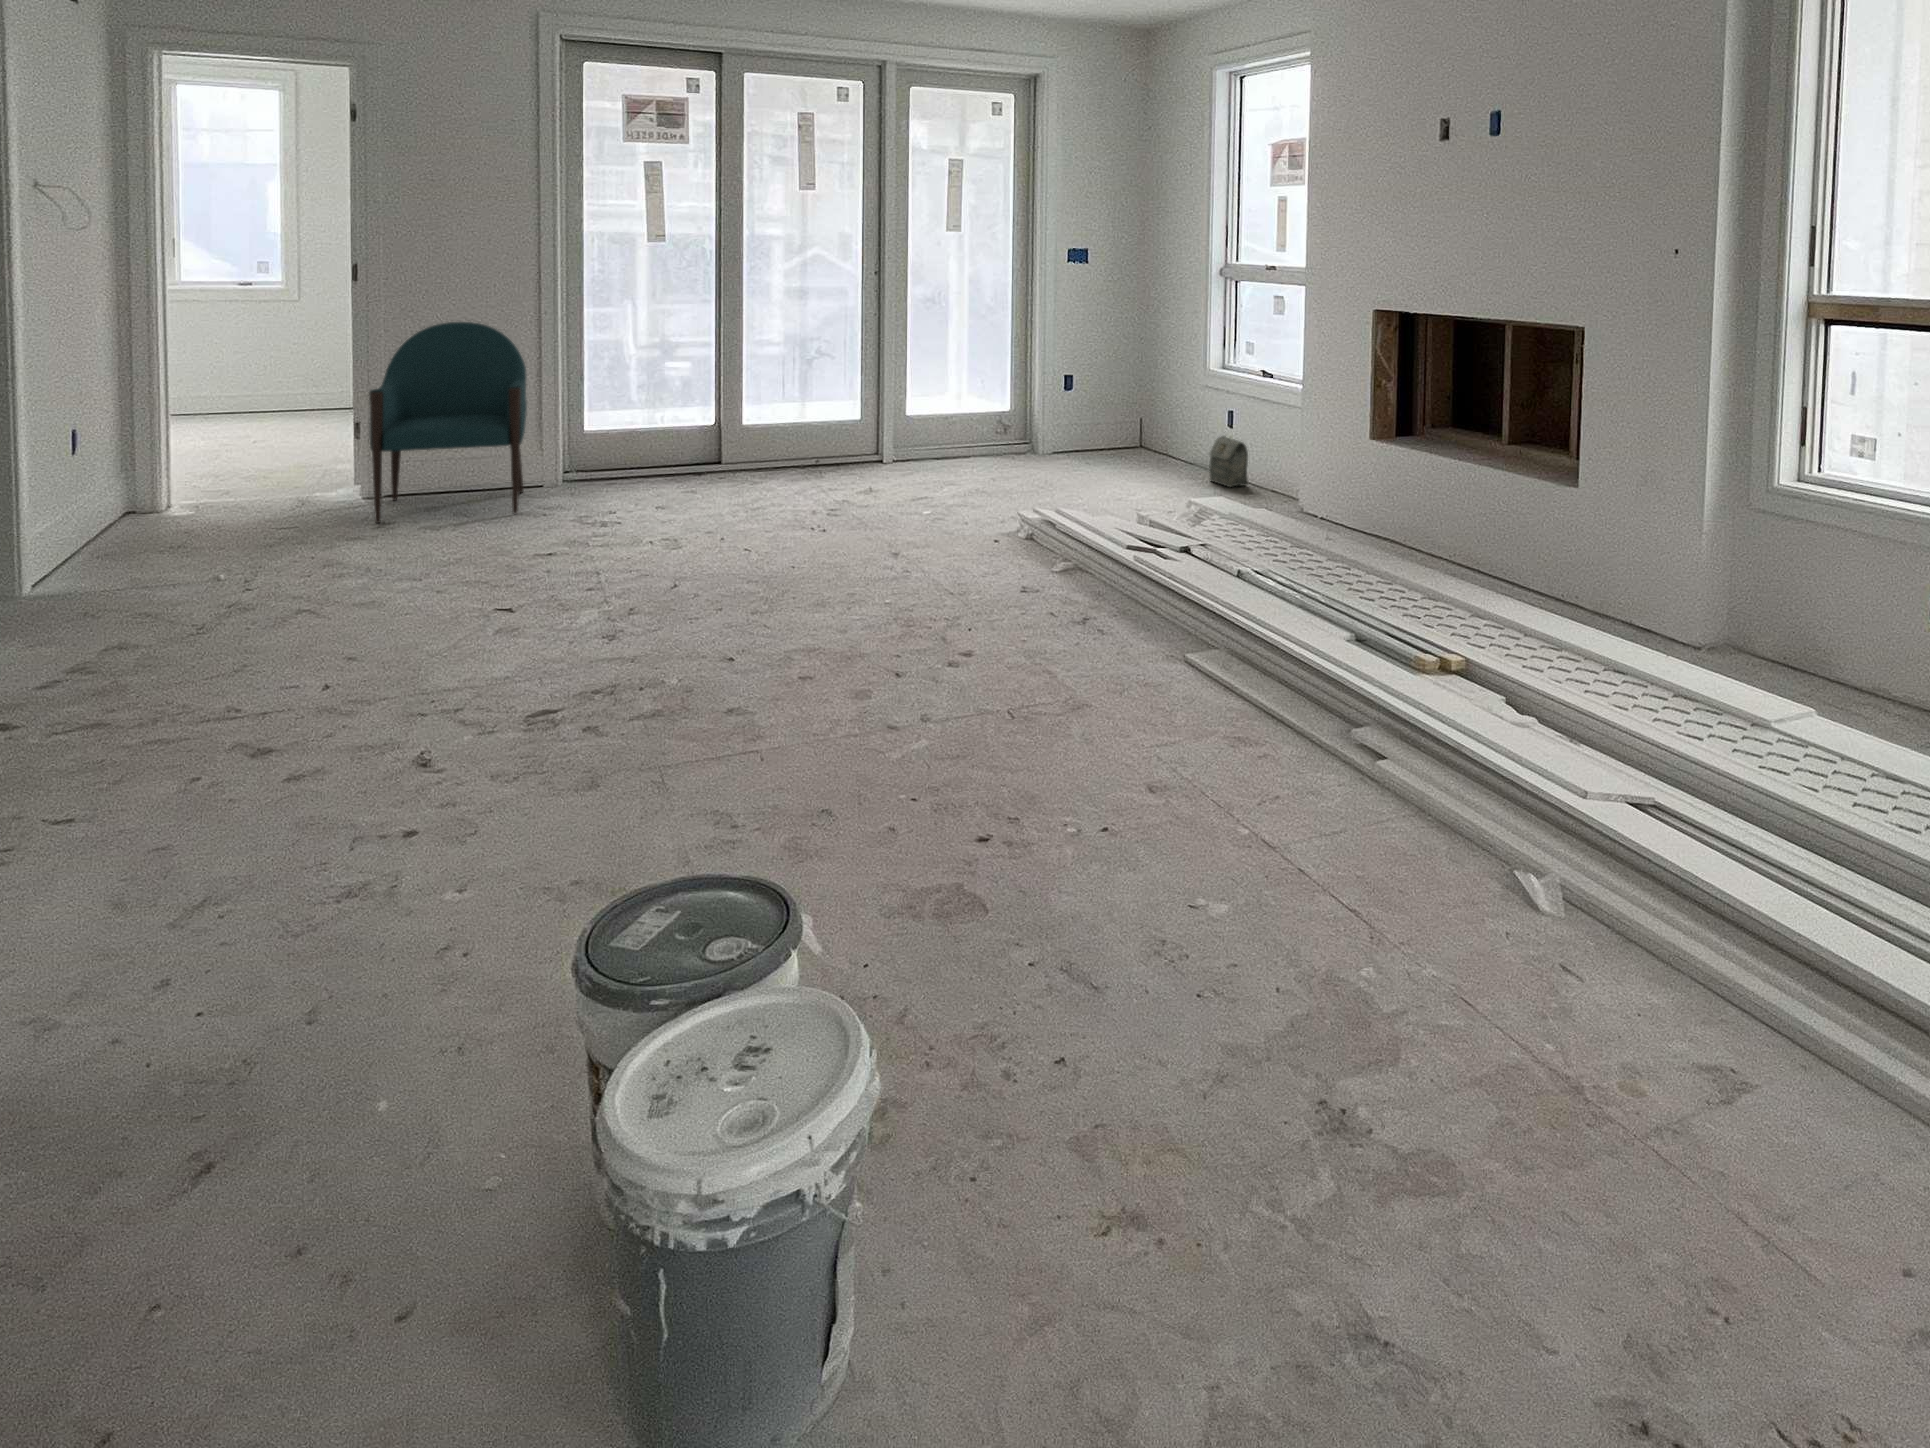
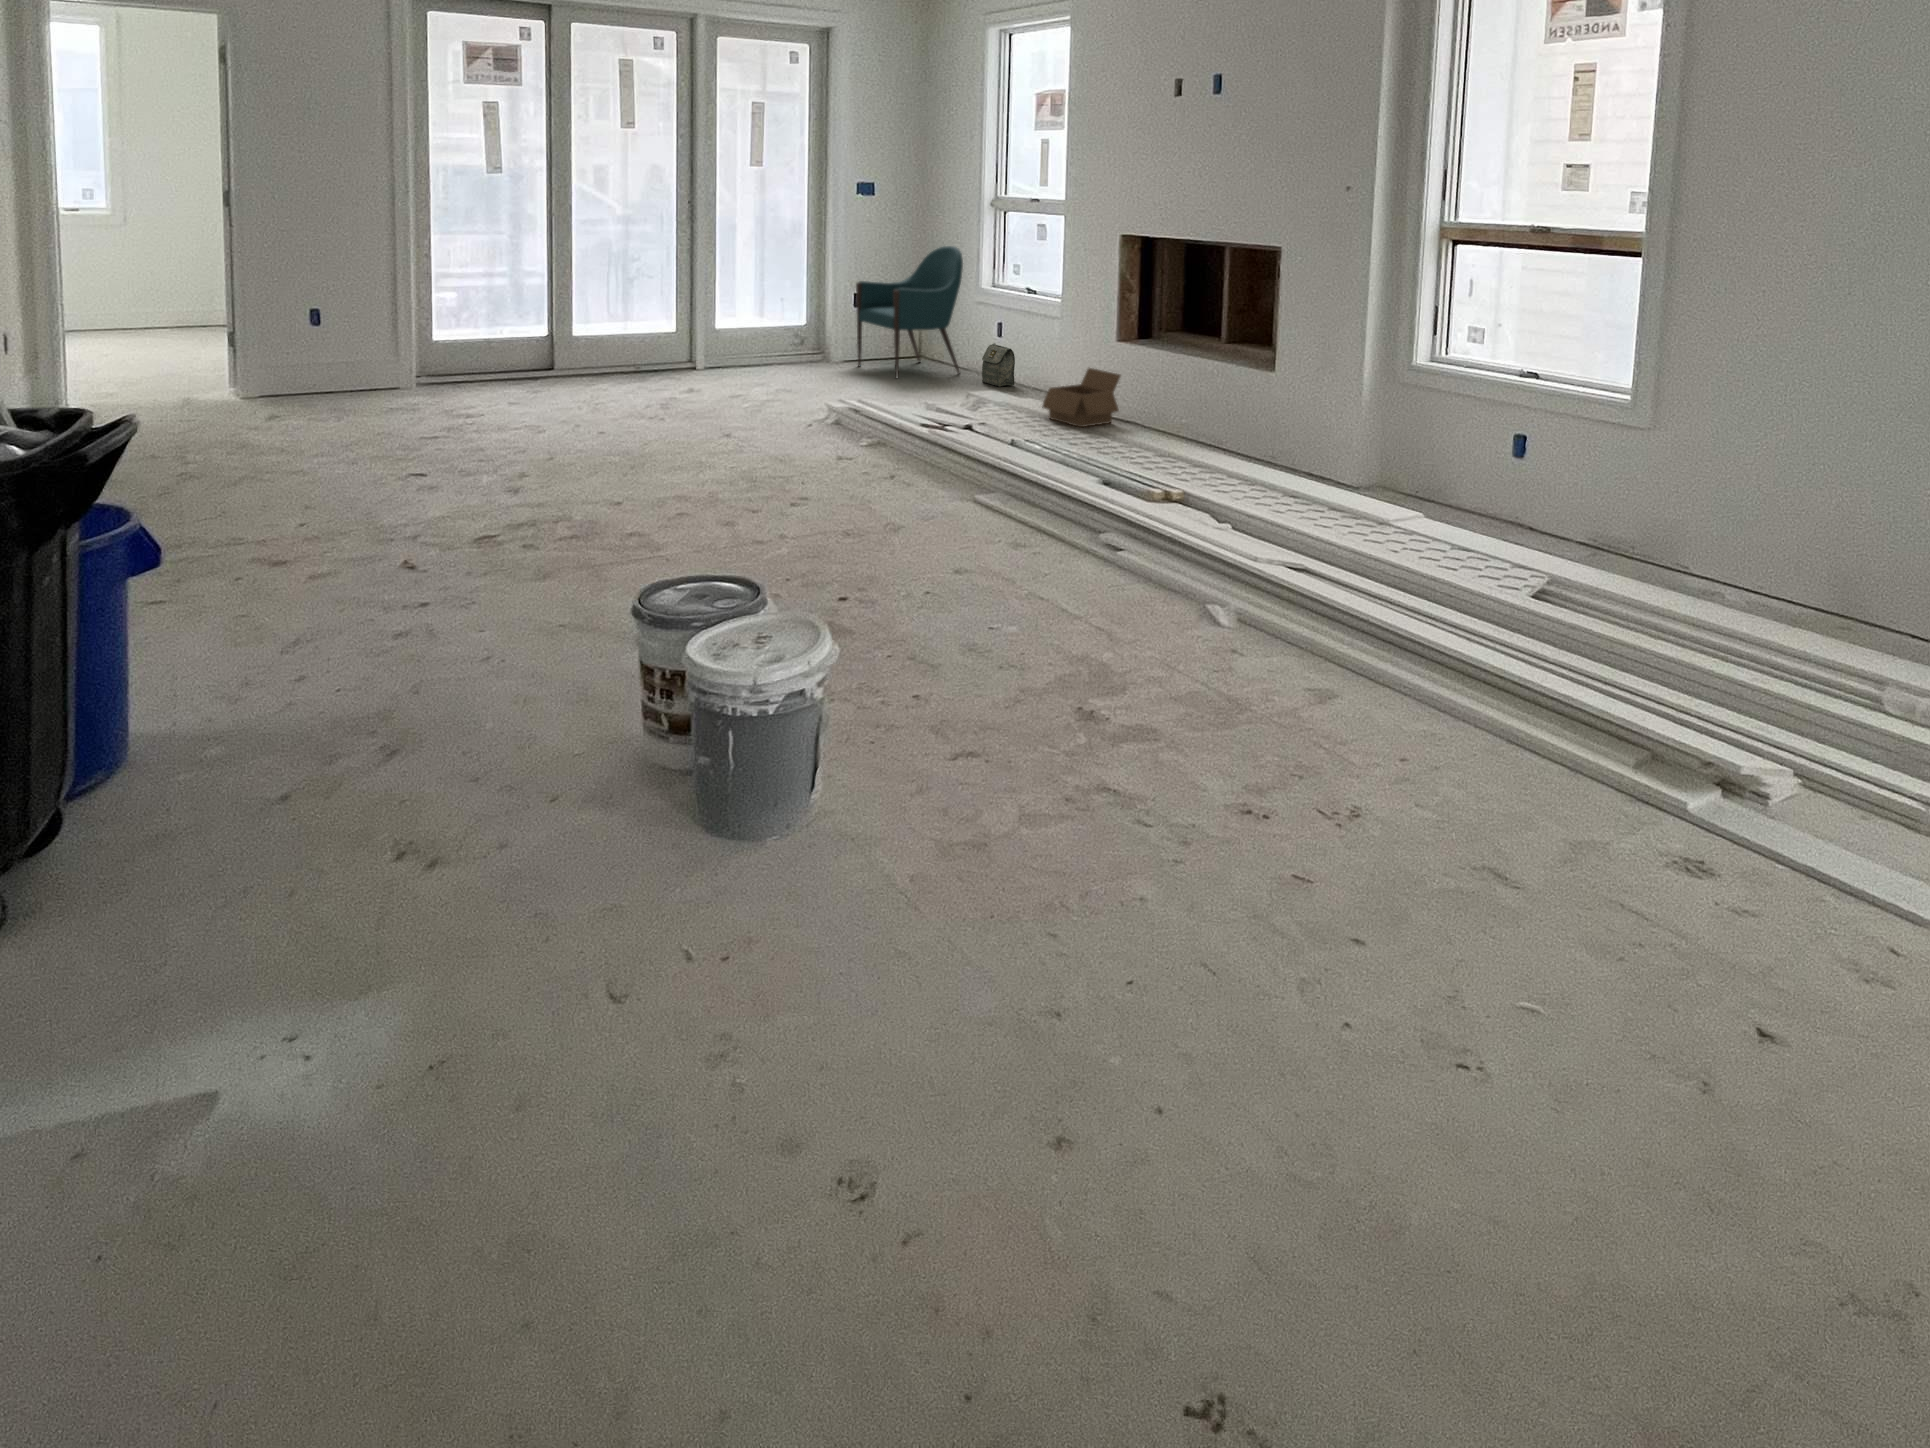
chair: present [369,322,527,523] -> present [856,246,963,378]
box: none [1279,470,1376,547] -> present [1042,368,1120,427]

